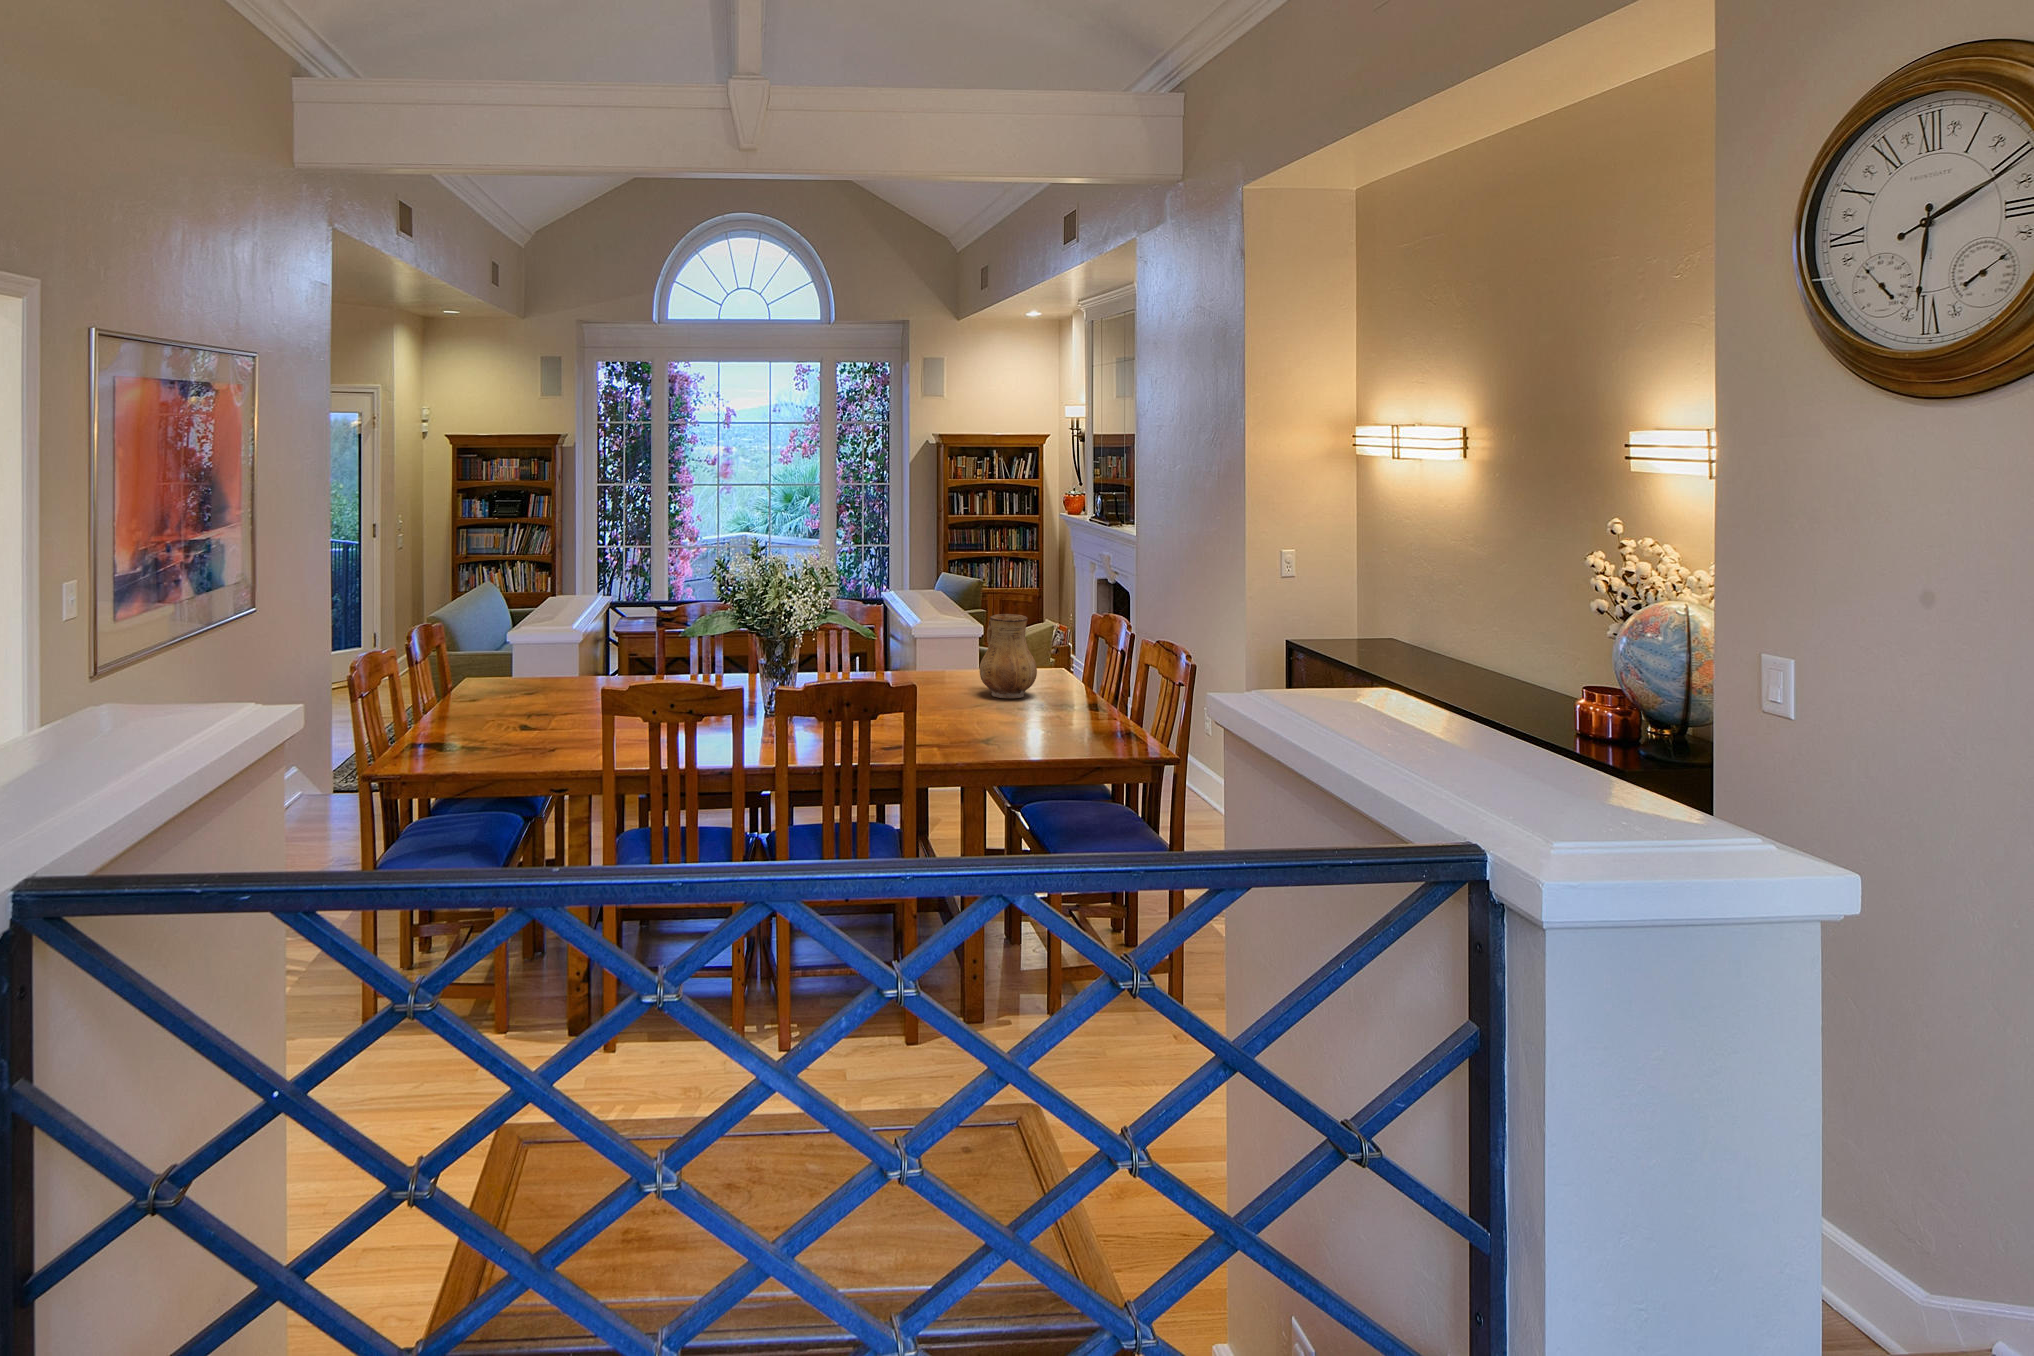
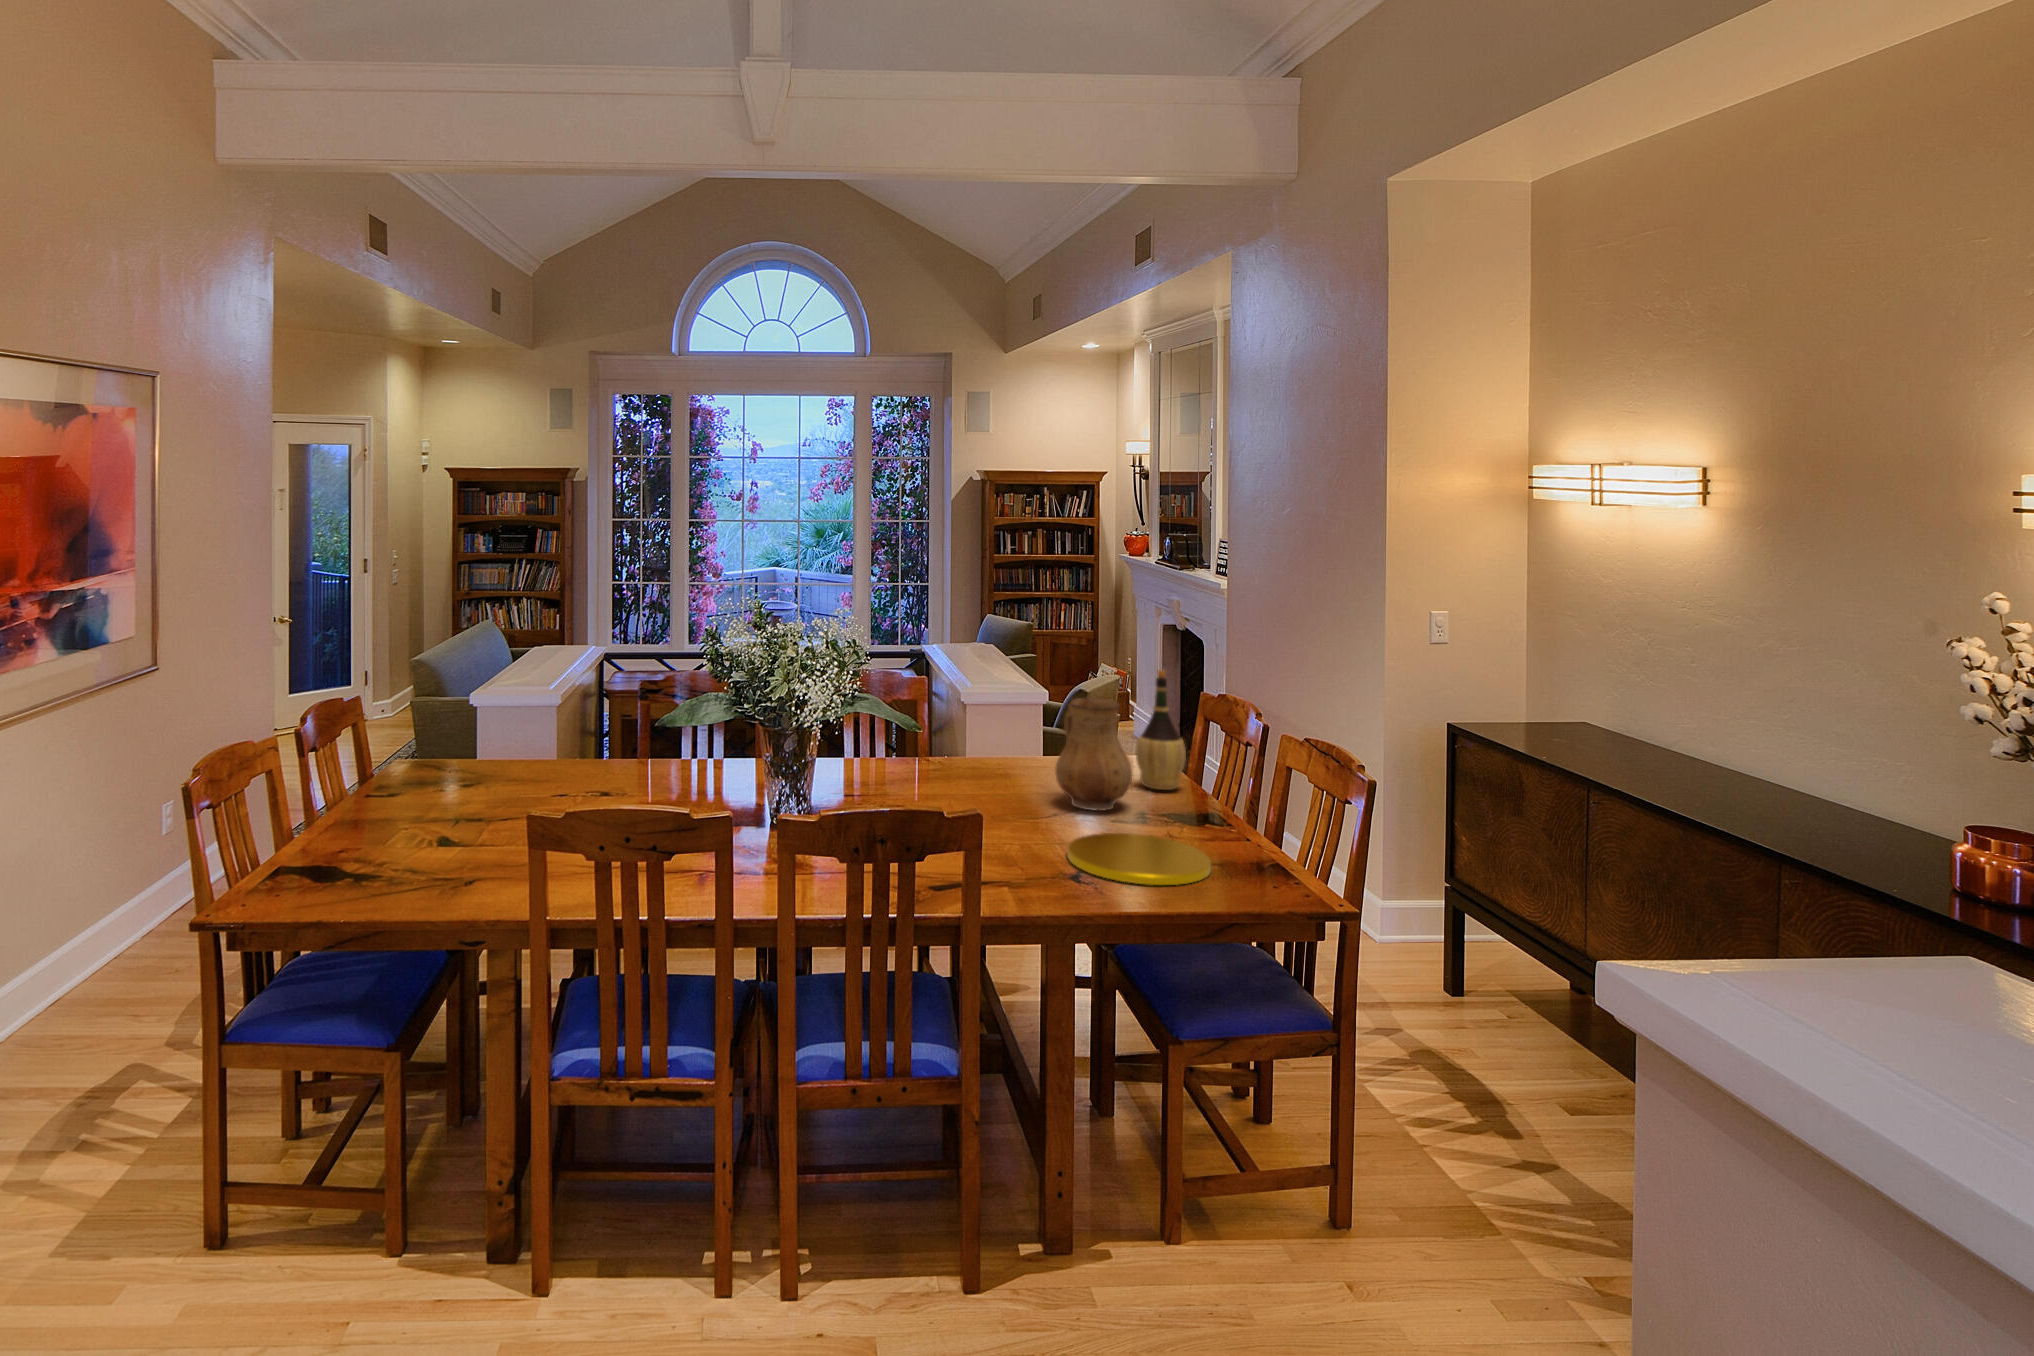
wine bottle: none [1043,593,1080,685] -> present [1135,670,1186,790]
plate: none [983,709,1086,739] -> present [1067,833,1211,885]

